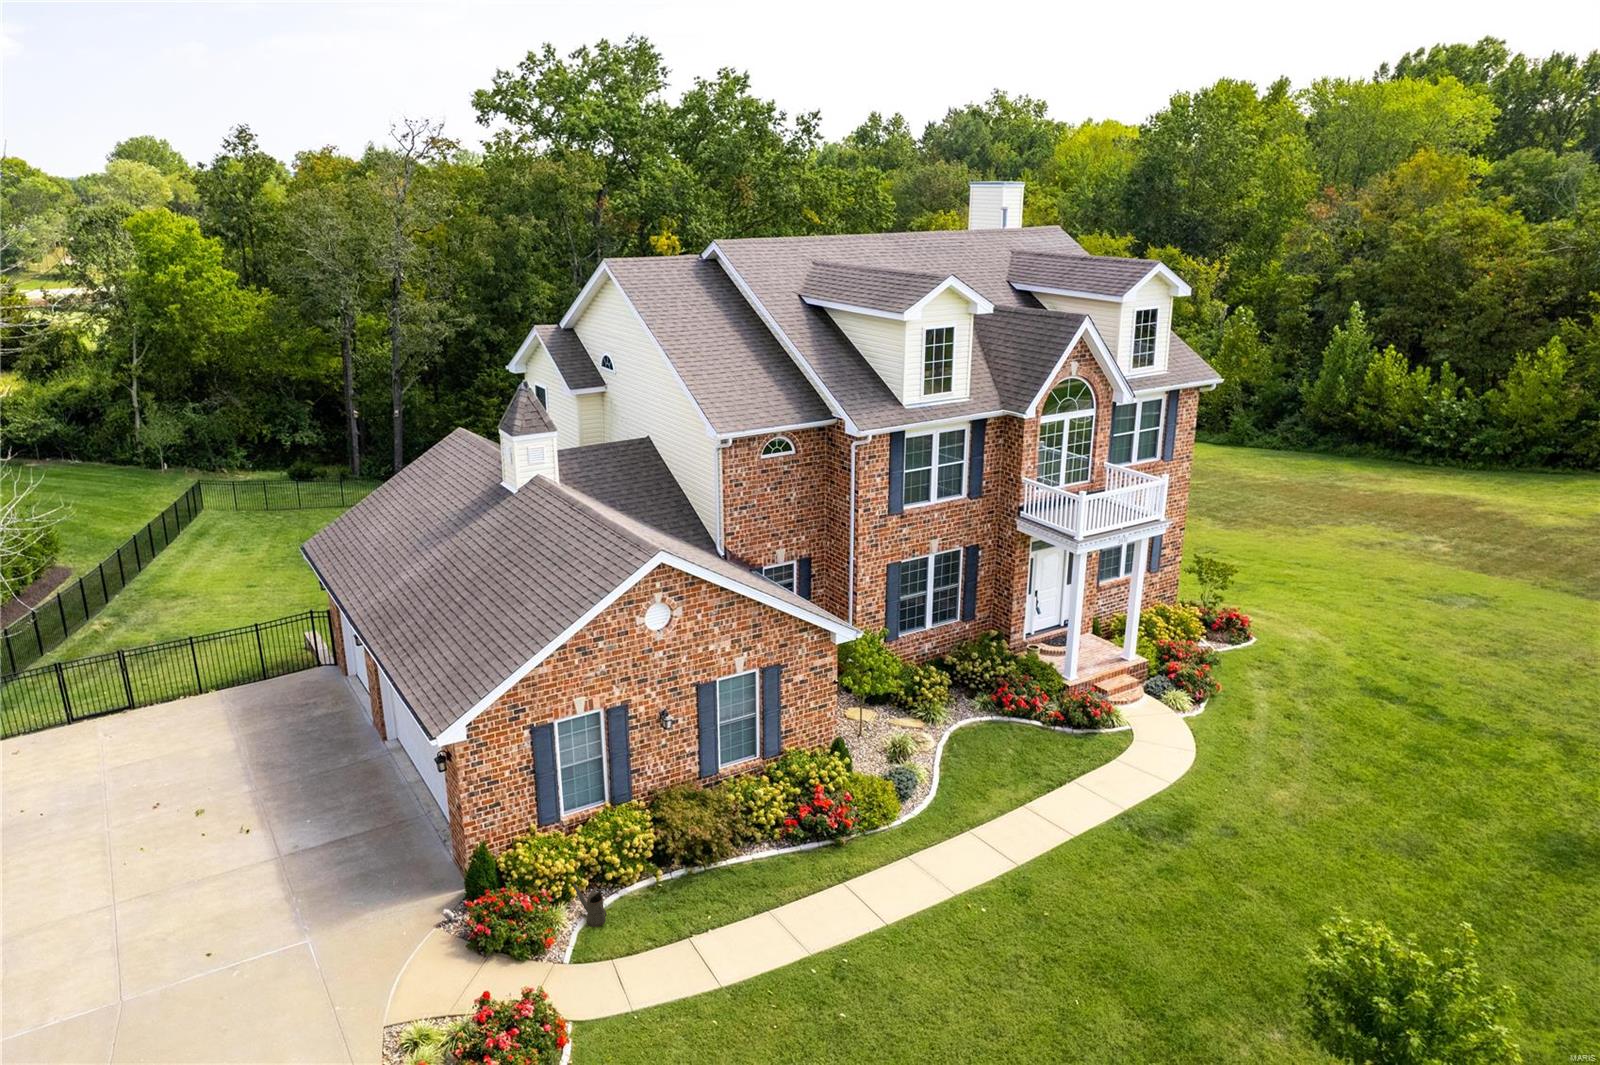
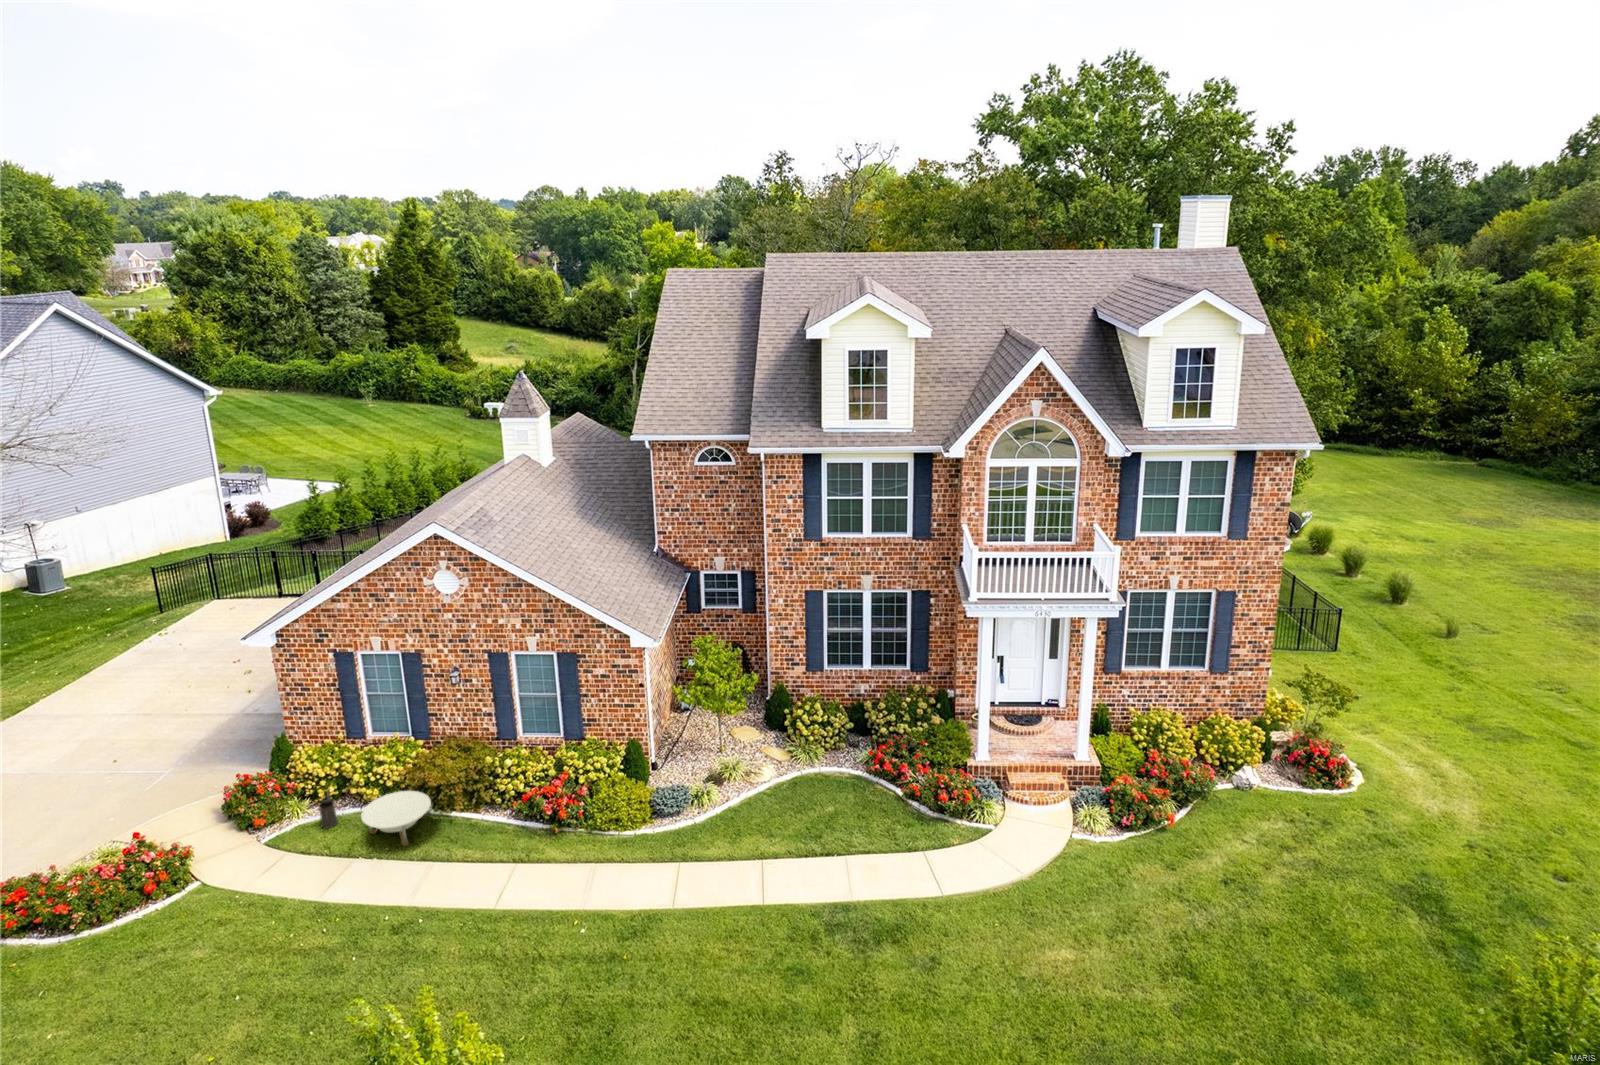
round table: none [643,853,715,913] -> present [361,791,431,846]

